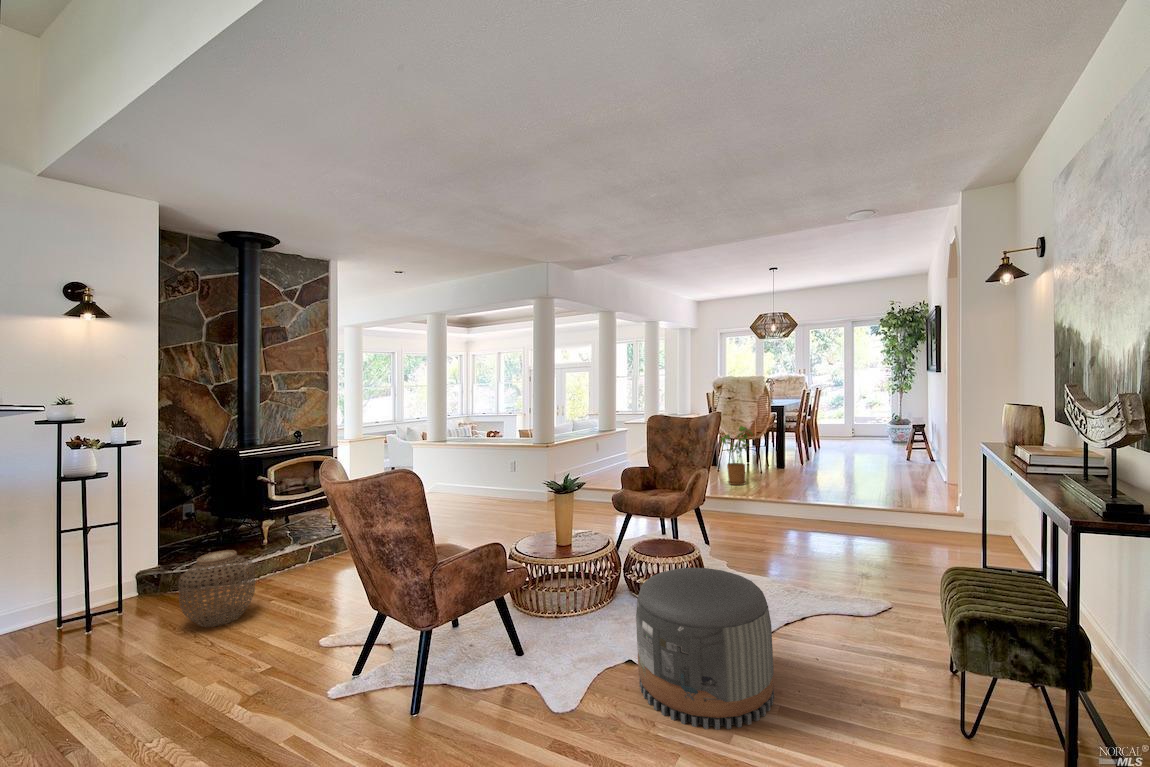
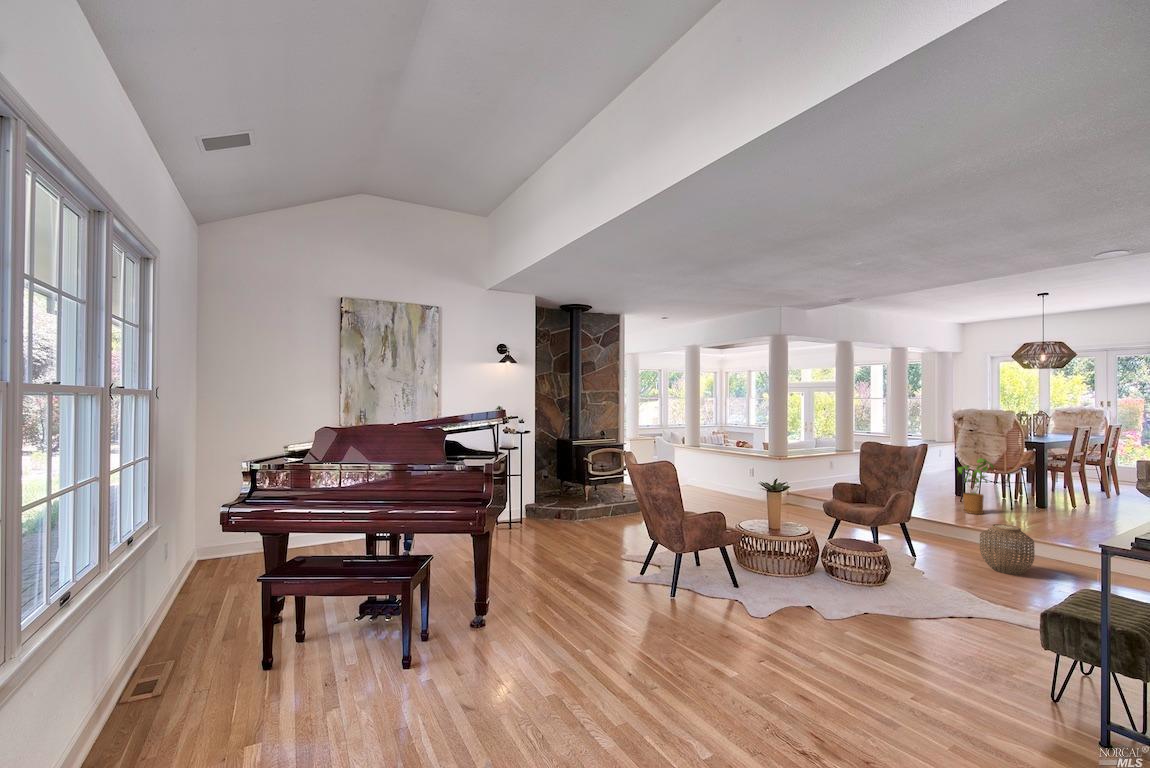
woven basket: present [179,550,255,627] -> present [980,524,1034,575]
pouf: present [636,568,774,729] -> none [804,542,891,627]

